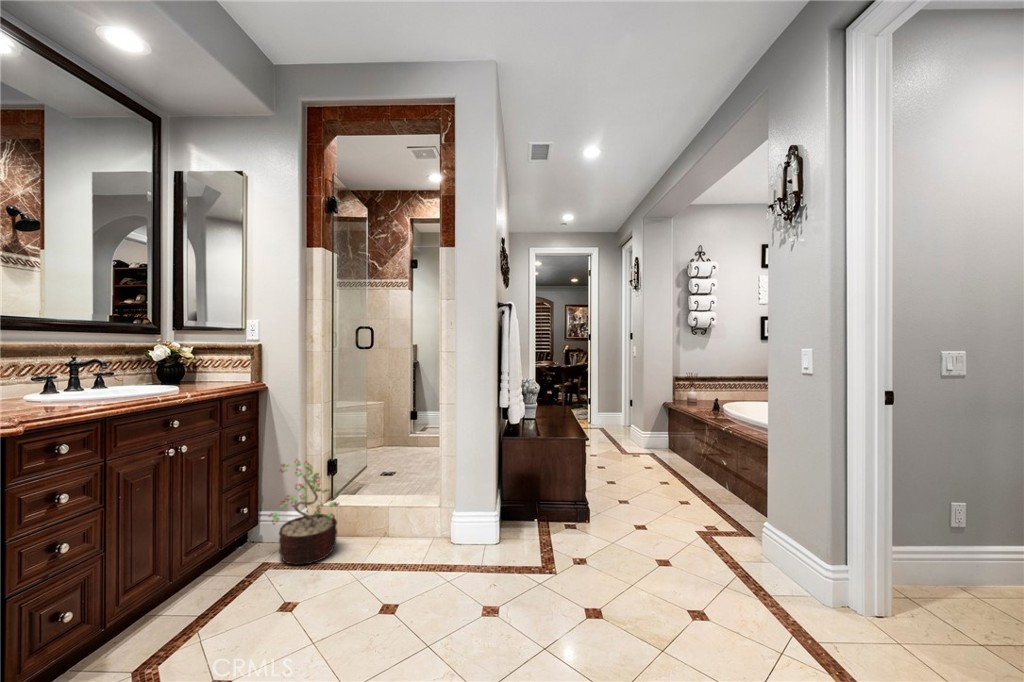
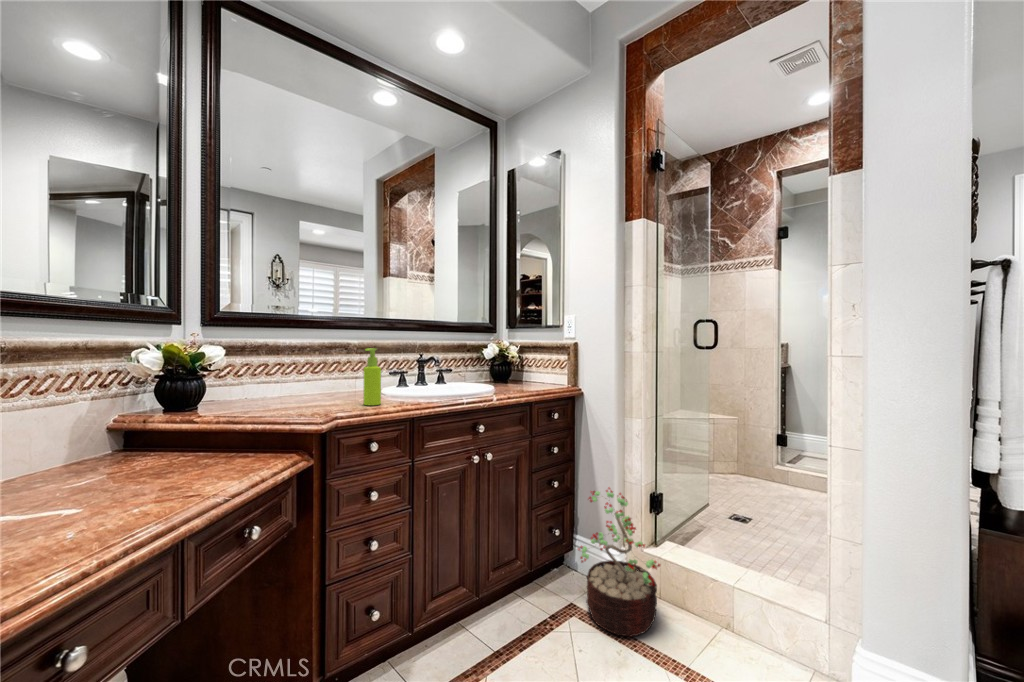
soap dispenser: none [29,350,55,411] -> present [363,348,381,405]

